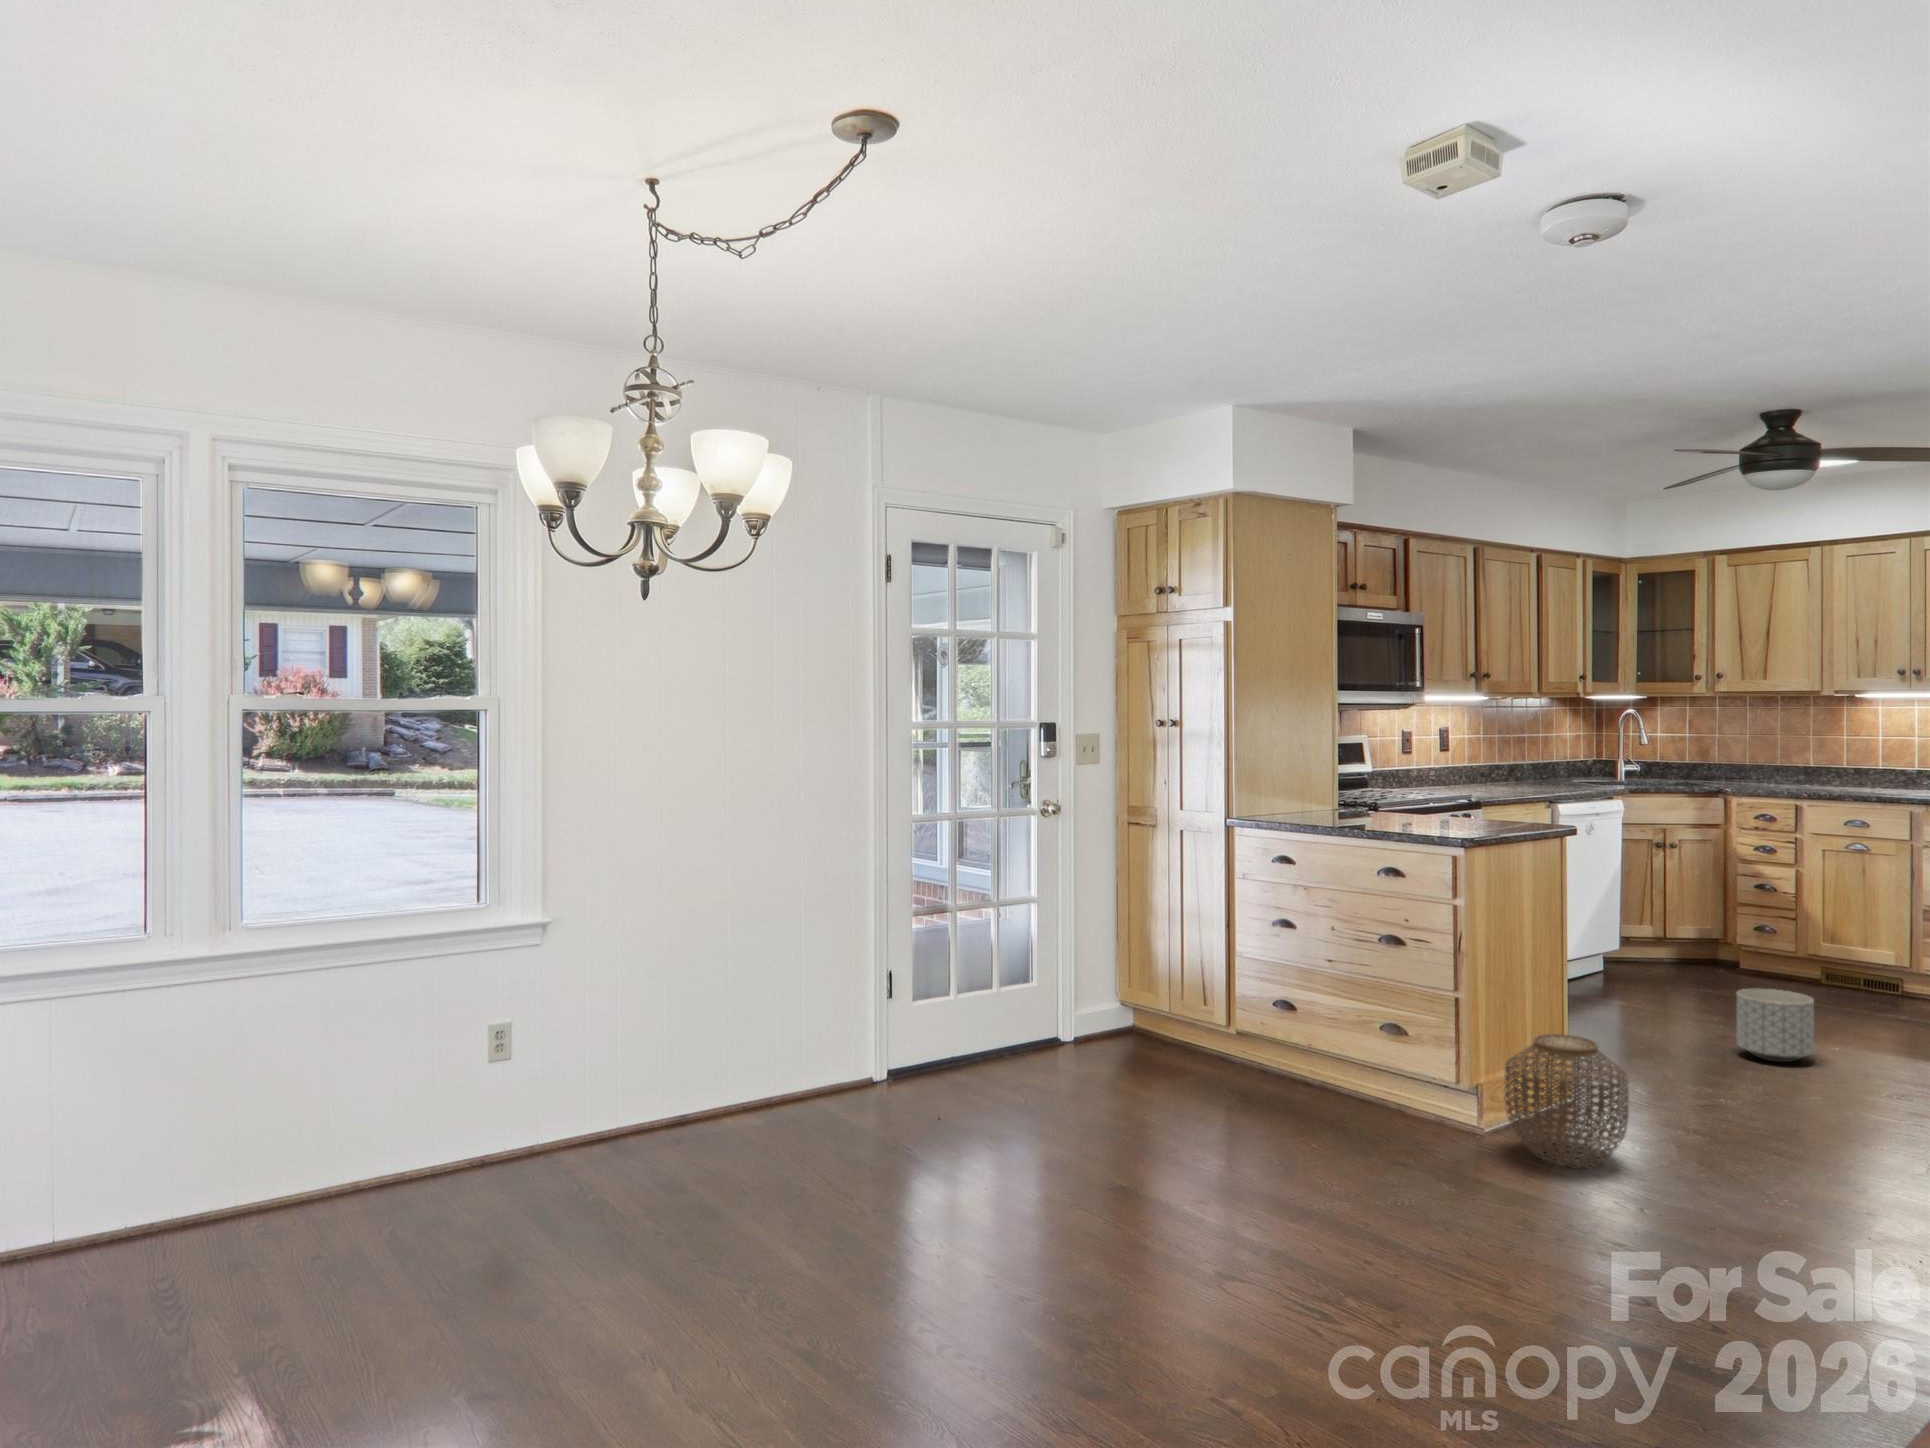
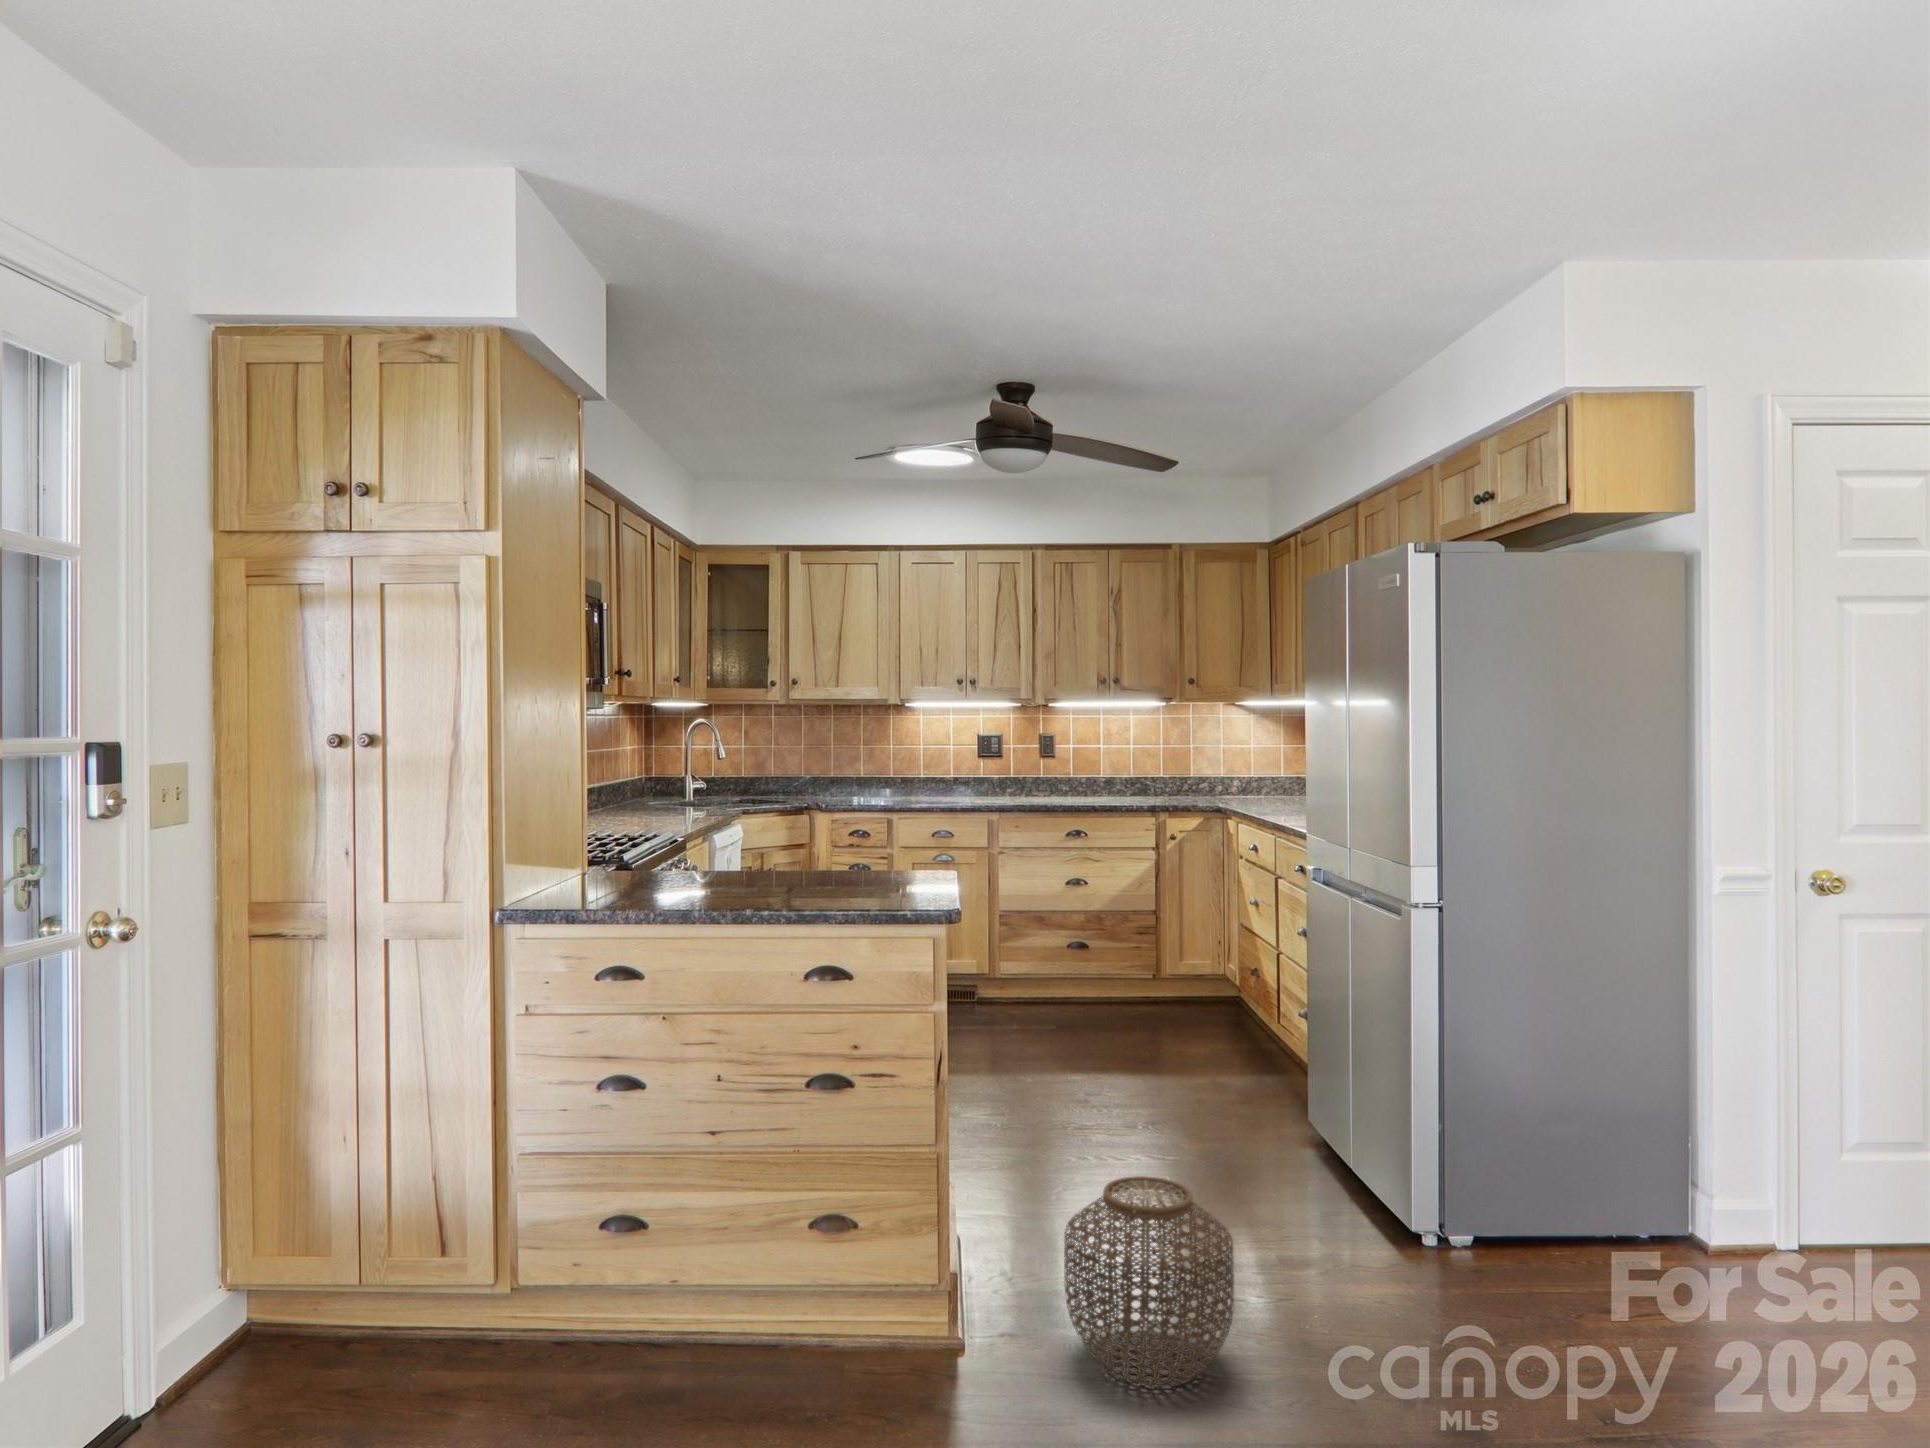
planter: present [1737,989,1814,1062] -> none [993,1026,1068,1111]

